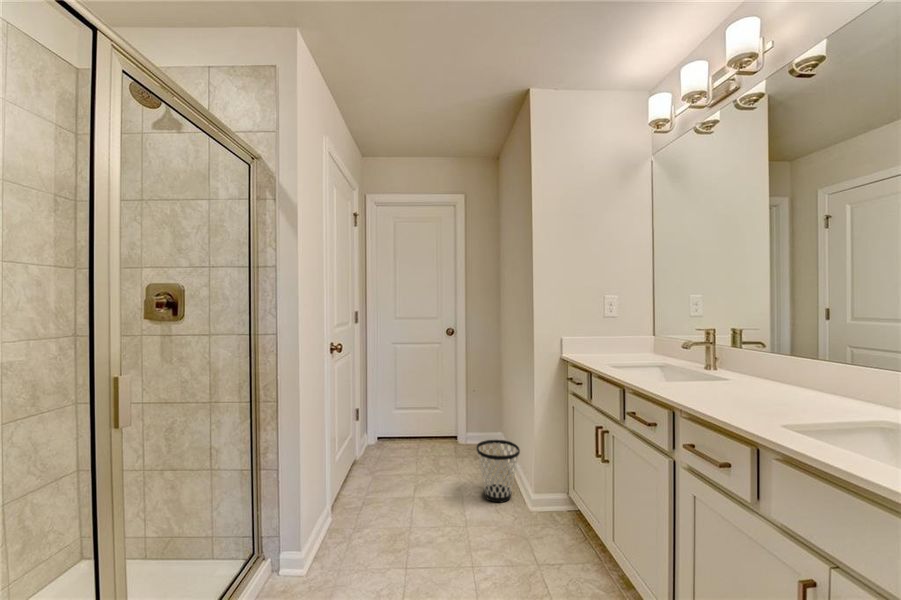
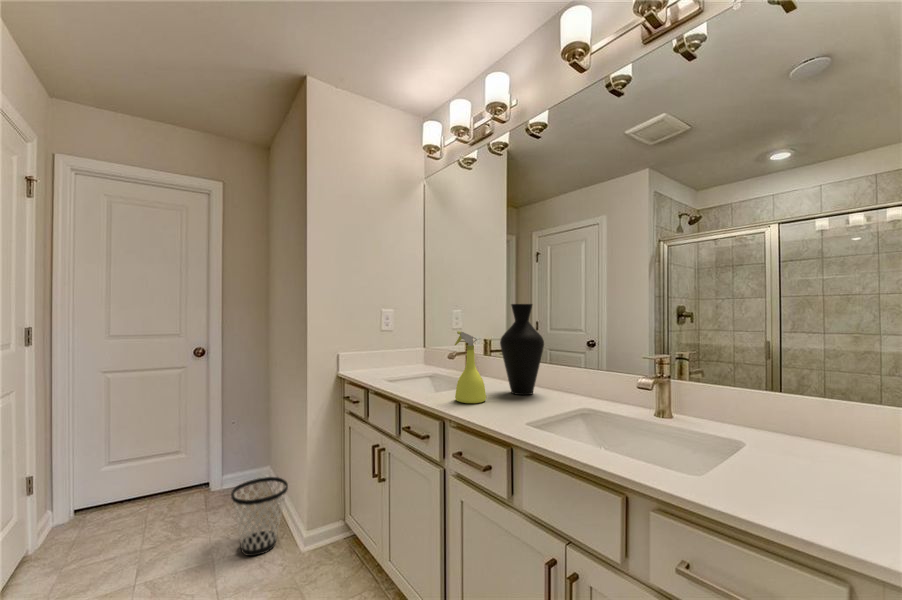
vase: none [749,286,818,396] -> present [500,304,544,395]
spray bottle: none [686,317,728,396] -> present [455,331,486,403]

